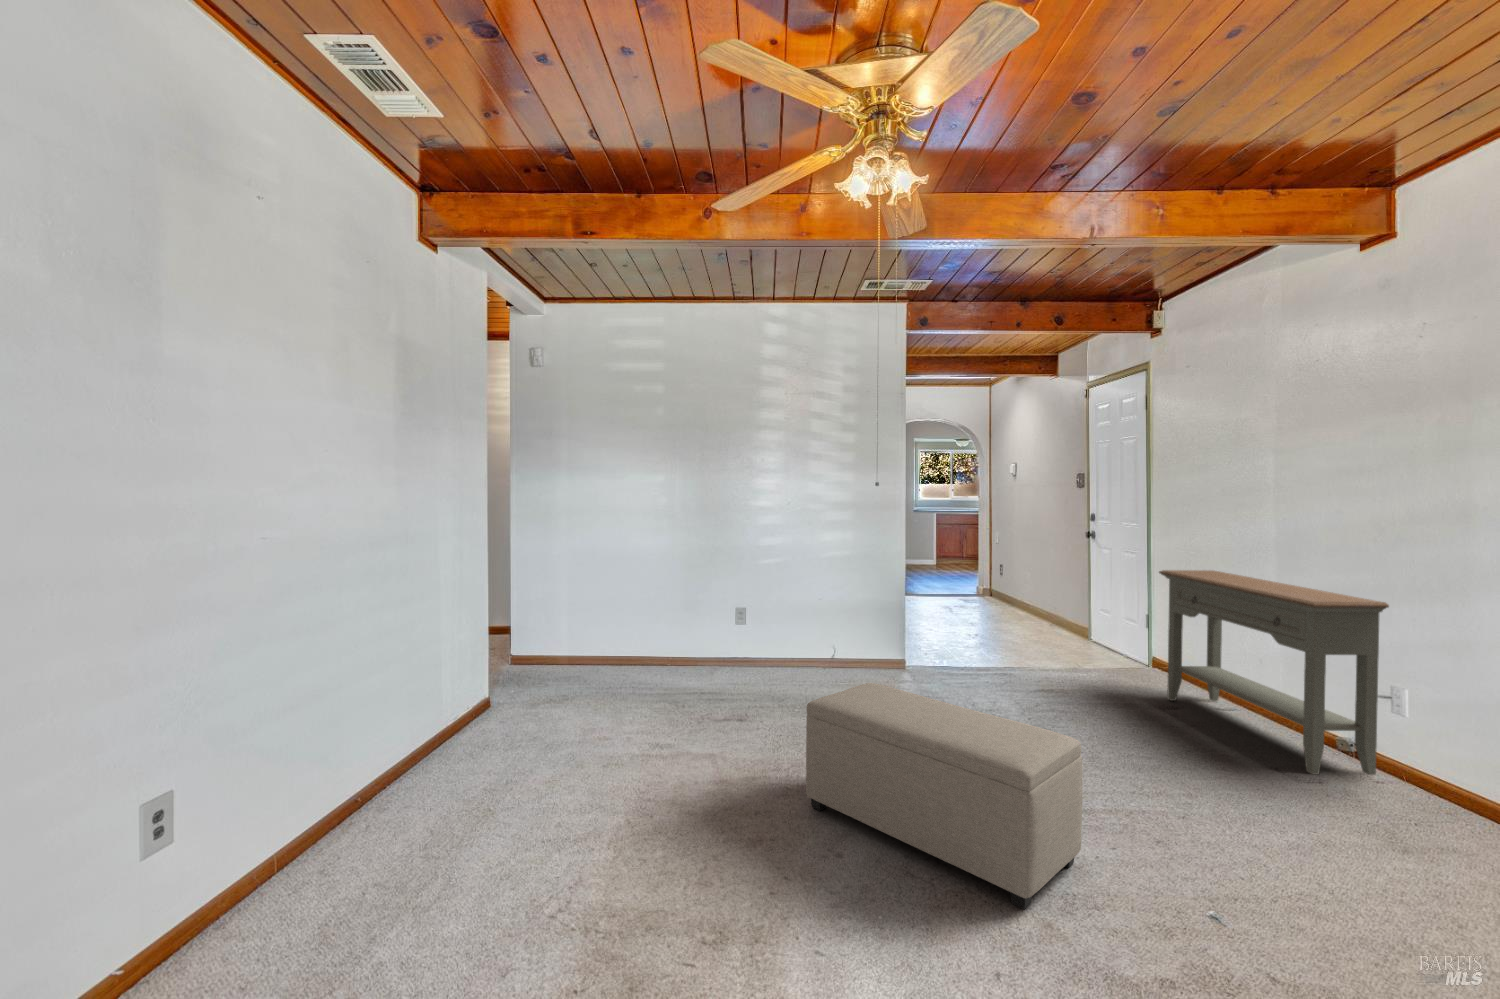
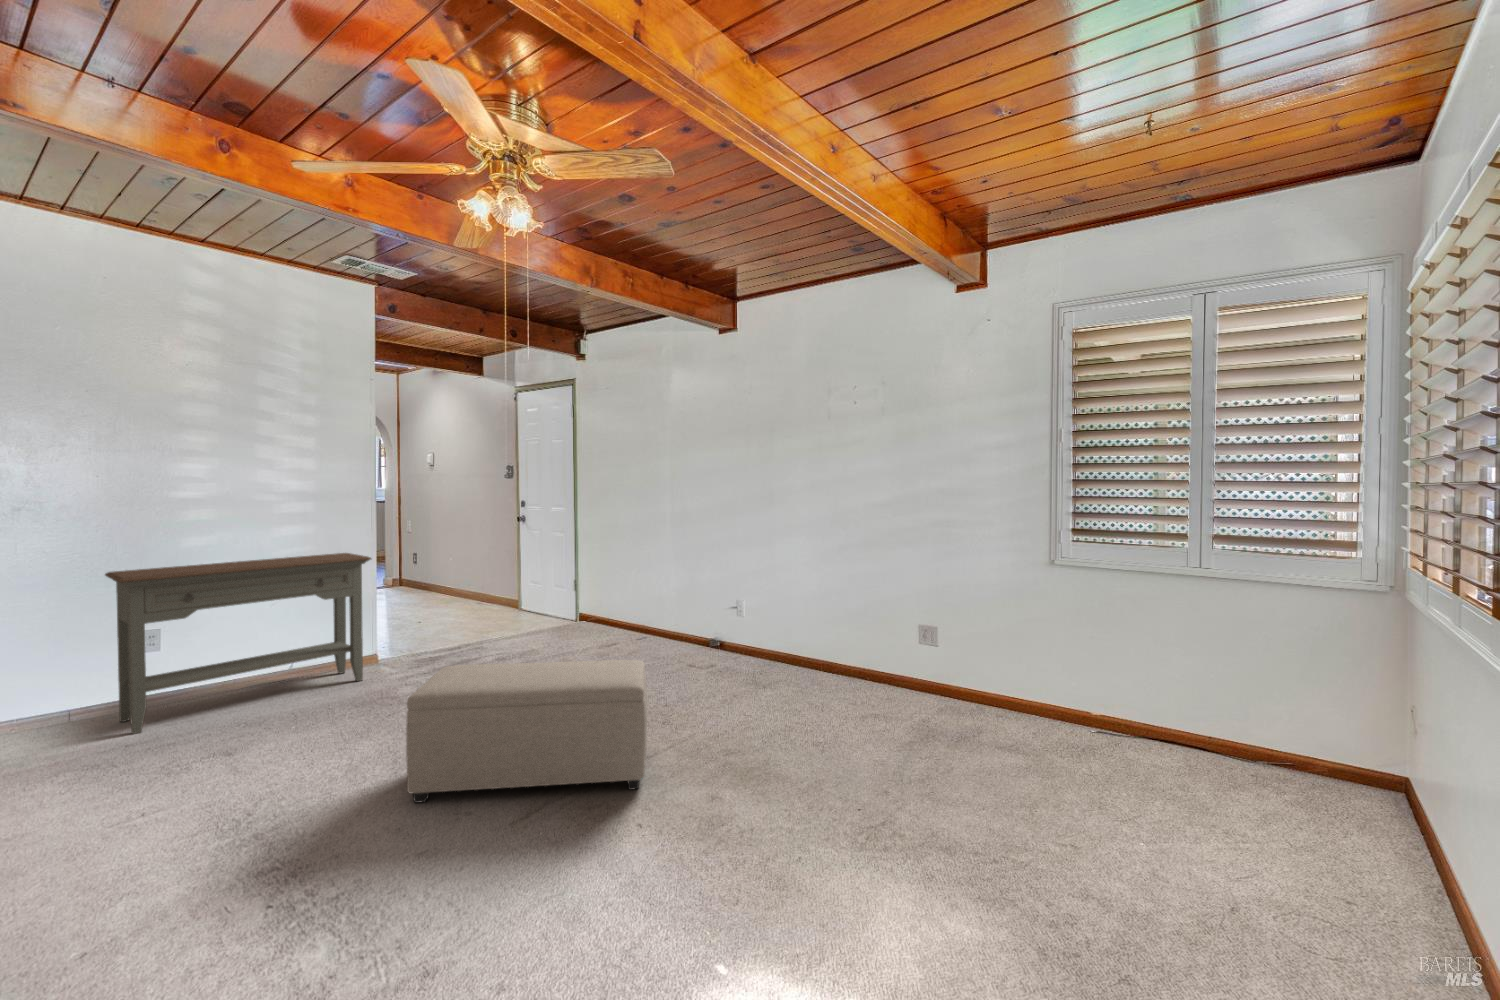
console table: present [1159,570,1389,775] -> present [105,553,371,734]

